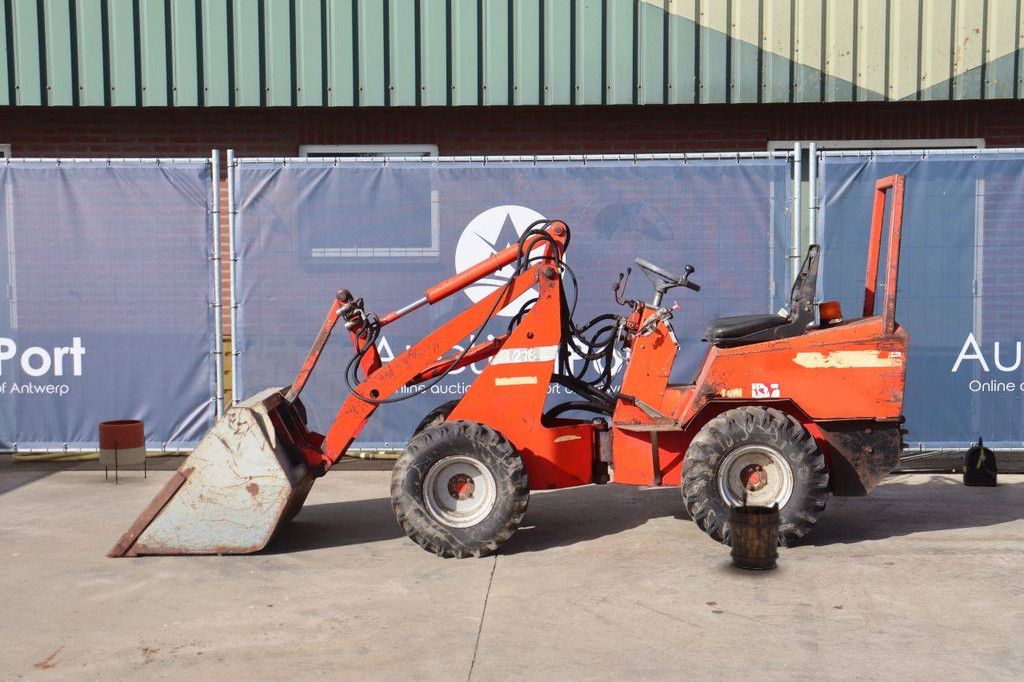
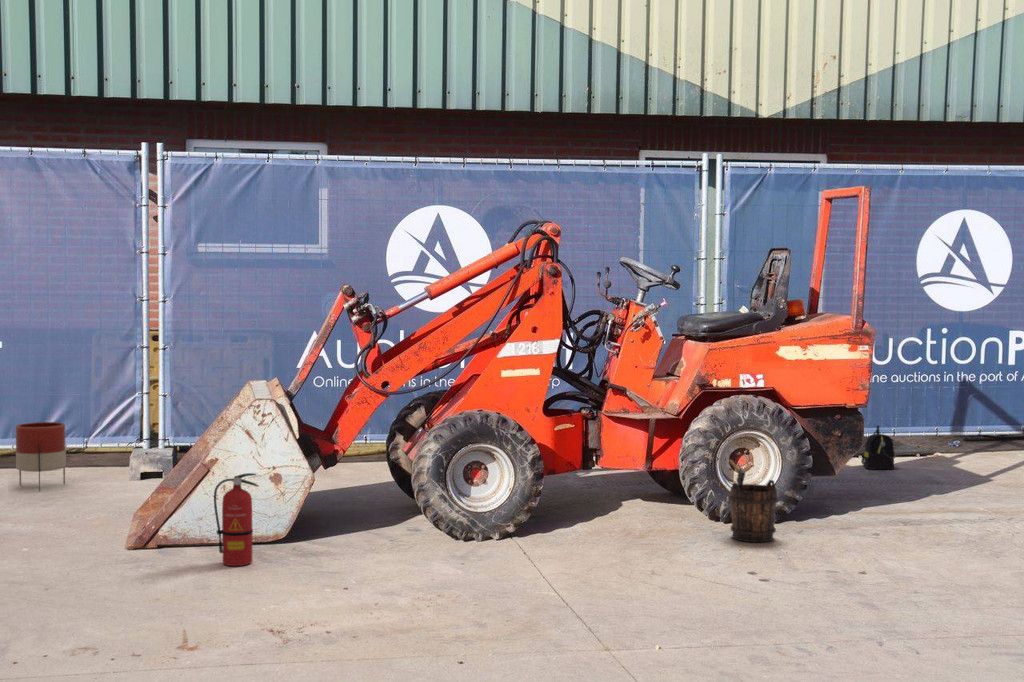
fire extinguisher: none [186,481,229,571] -> present [214,473,258,566]

